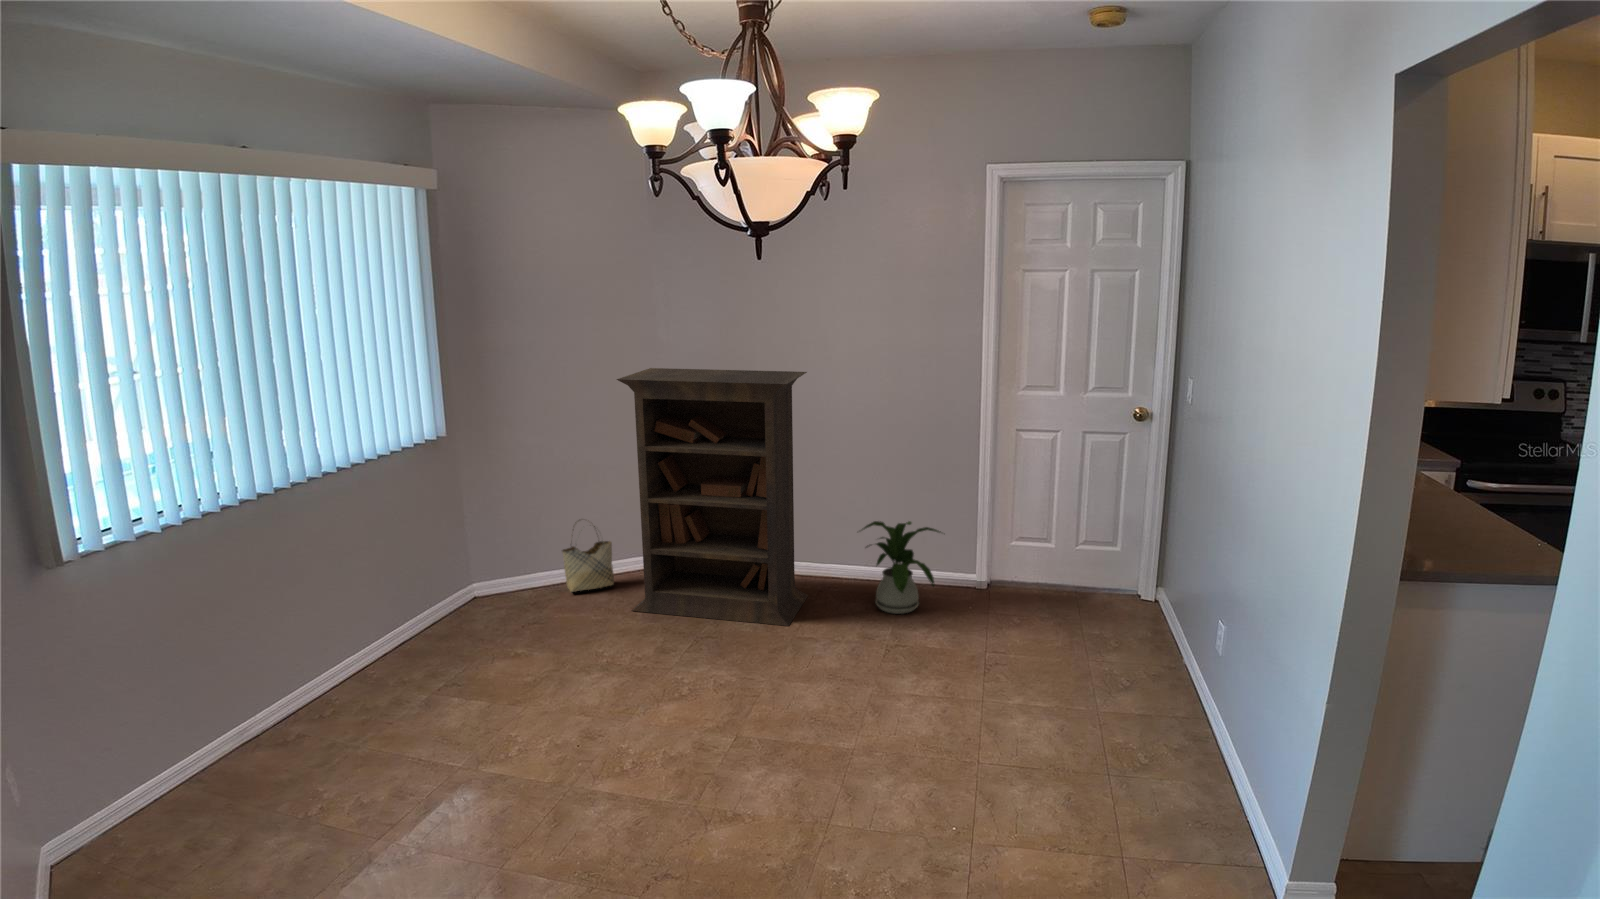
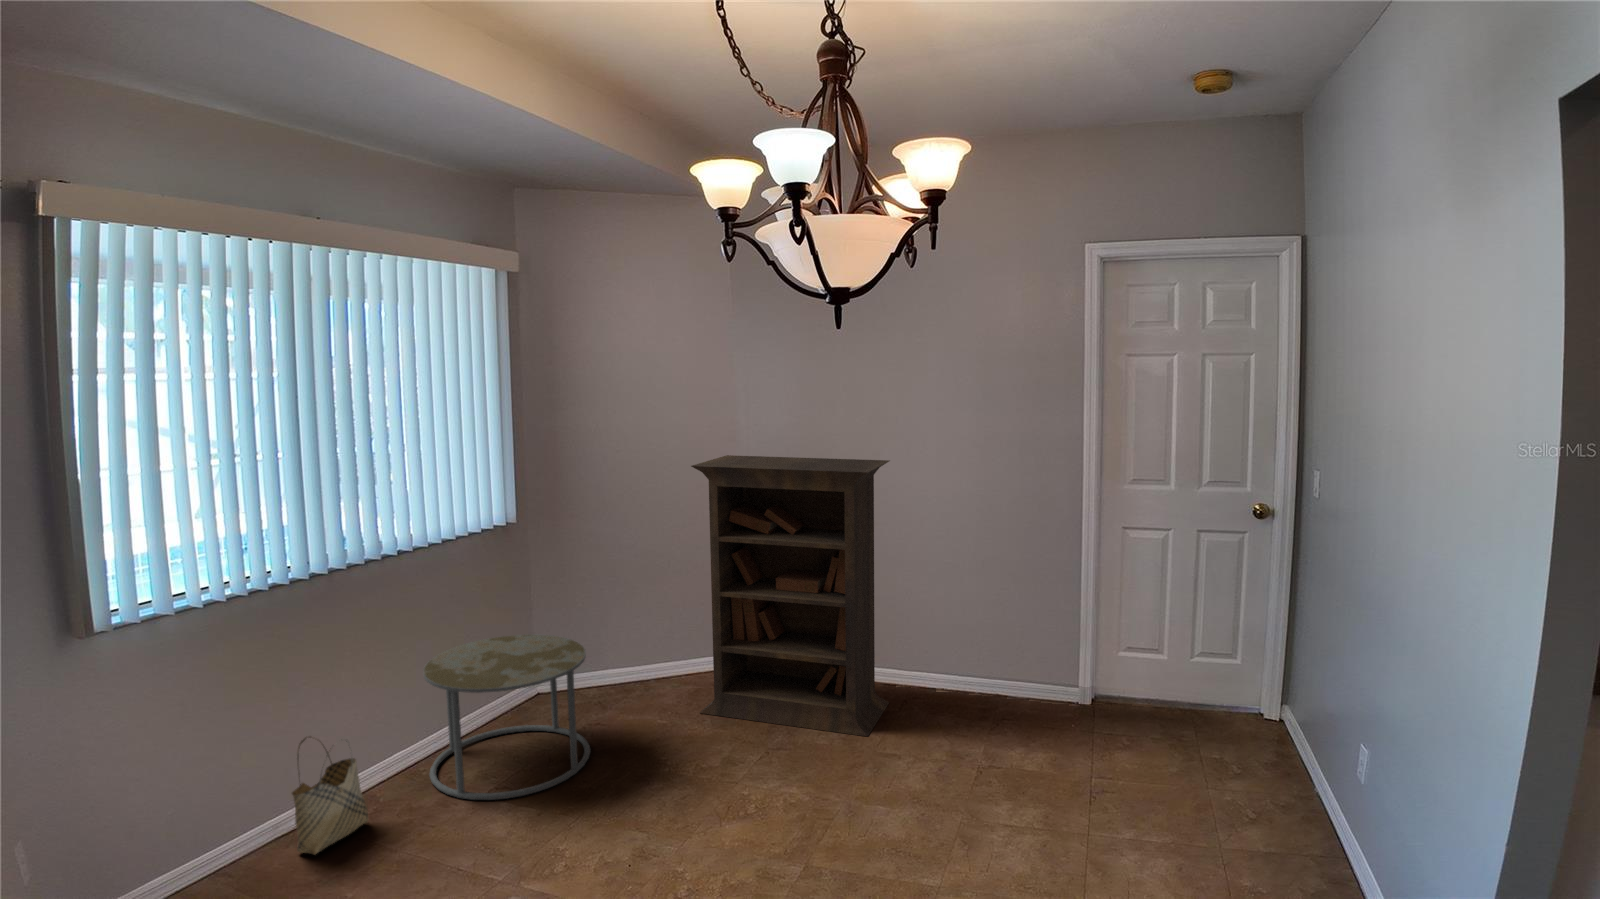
house plant: present [862,521,941,614] -> none [943,623,1042,727]
woven basket: present [562,526,614,592] -> present [292,736,368,855]
side table: none [364,543,530,696] -> present [423,634,590,800]

